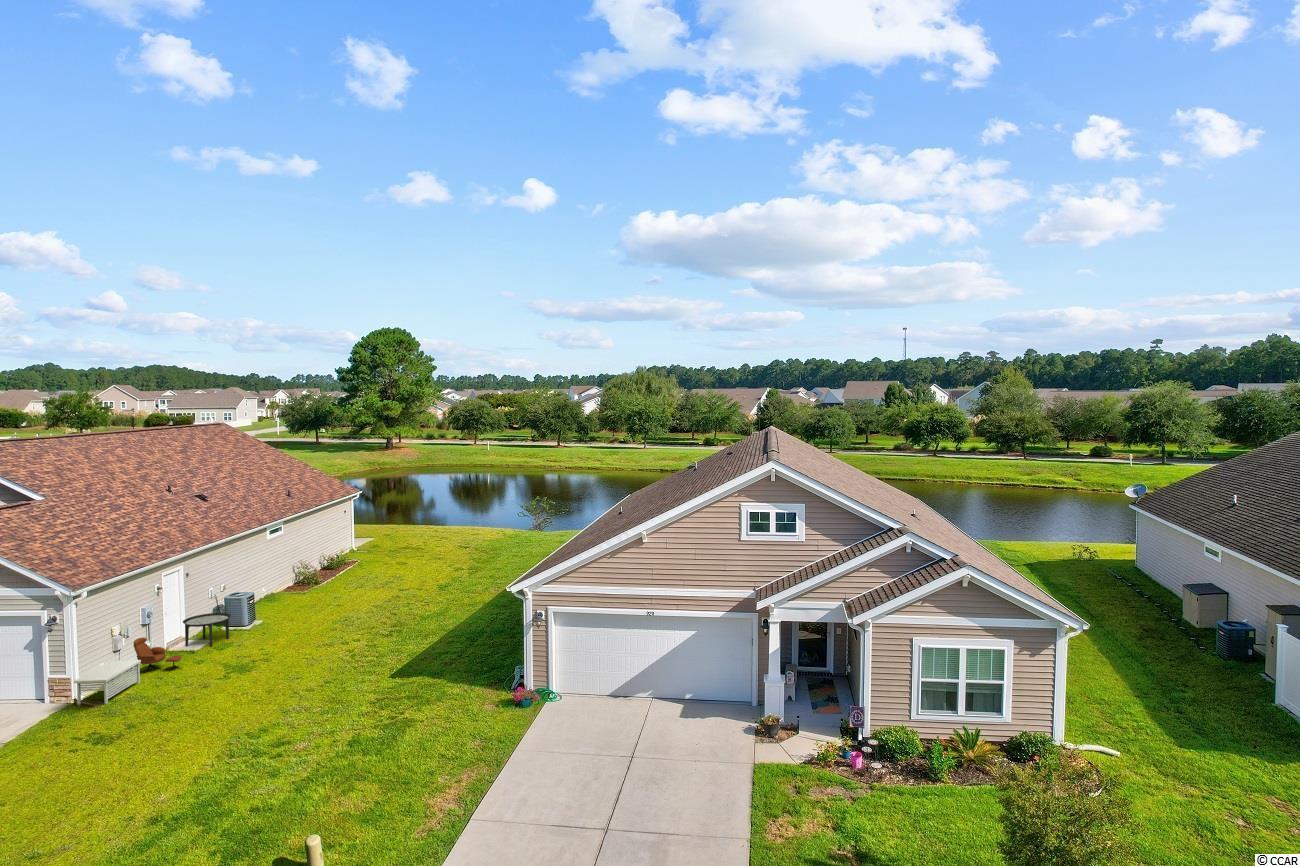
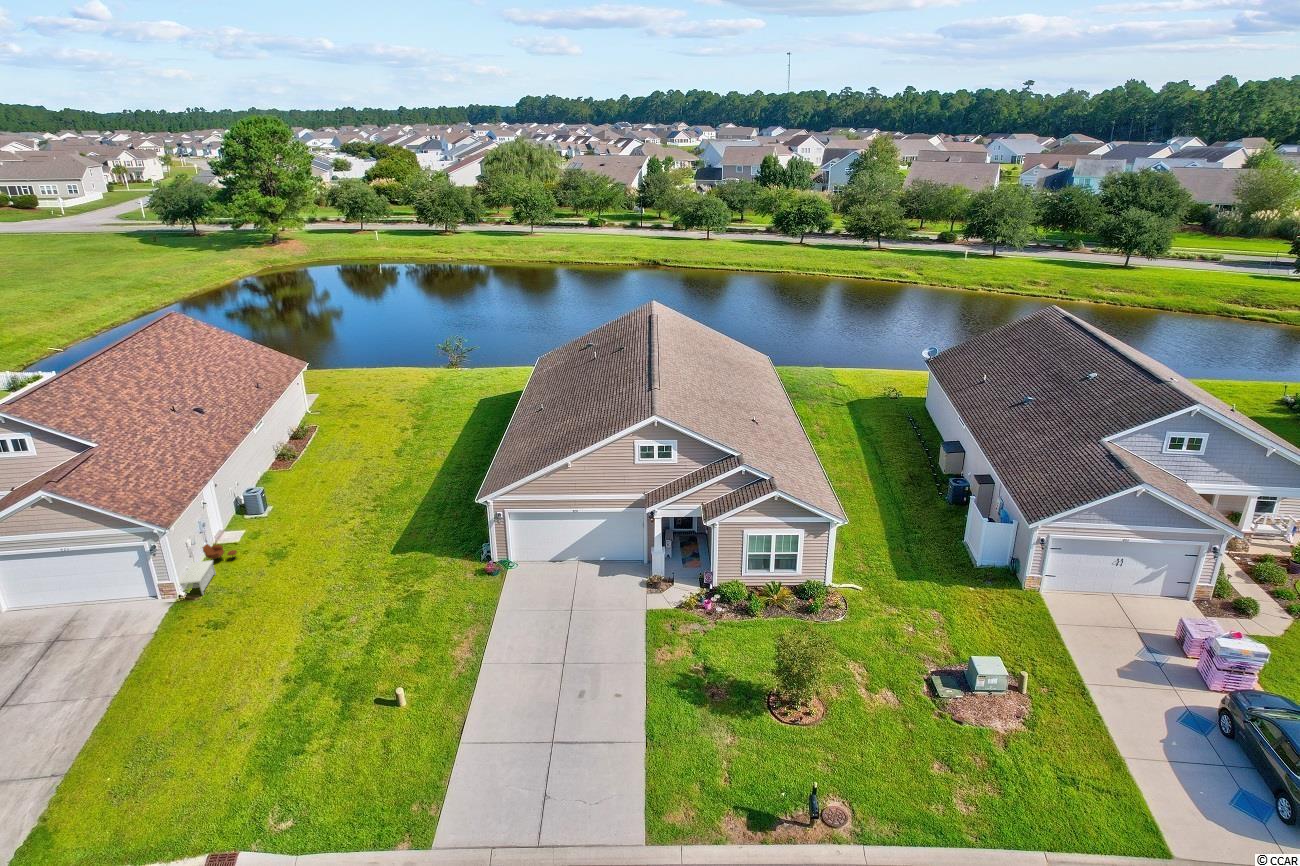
round table: present [183,613,231,647] -> none [223,507,259,536]

